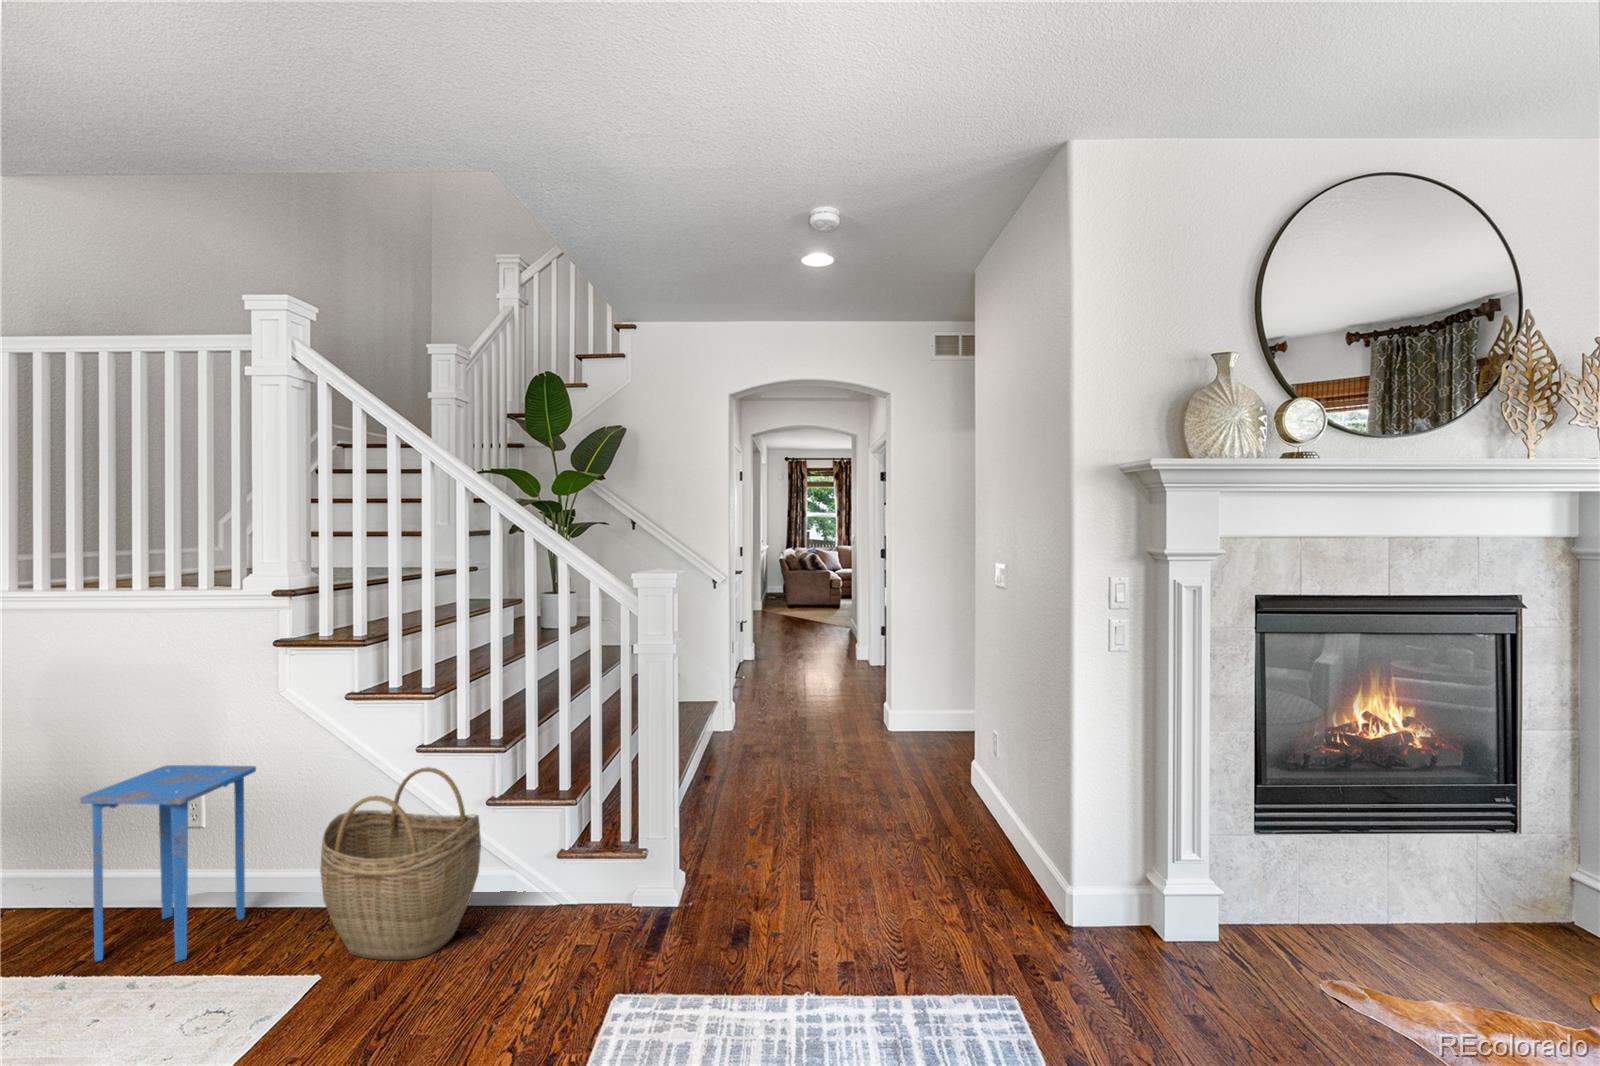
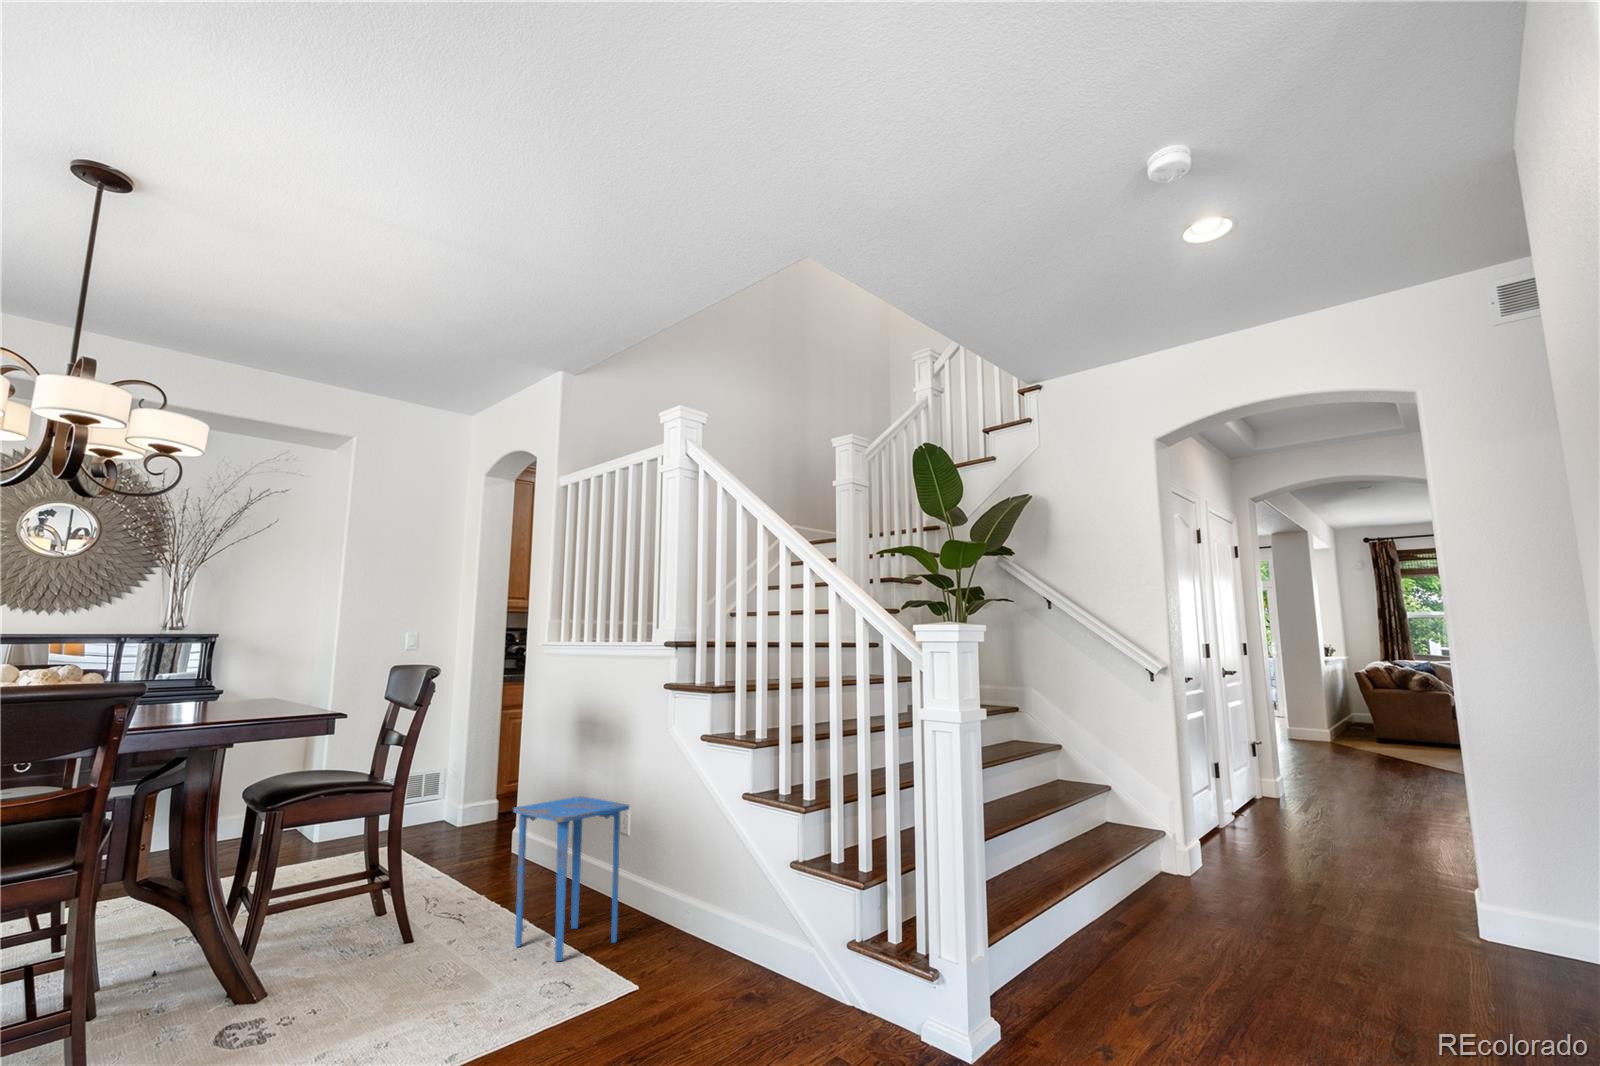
woven basket: present [320,767,481,960] -> none [640,824,774,1012]

